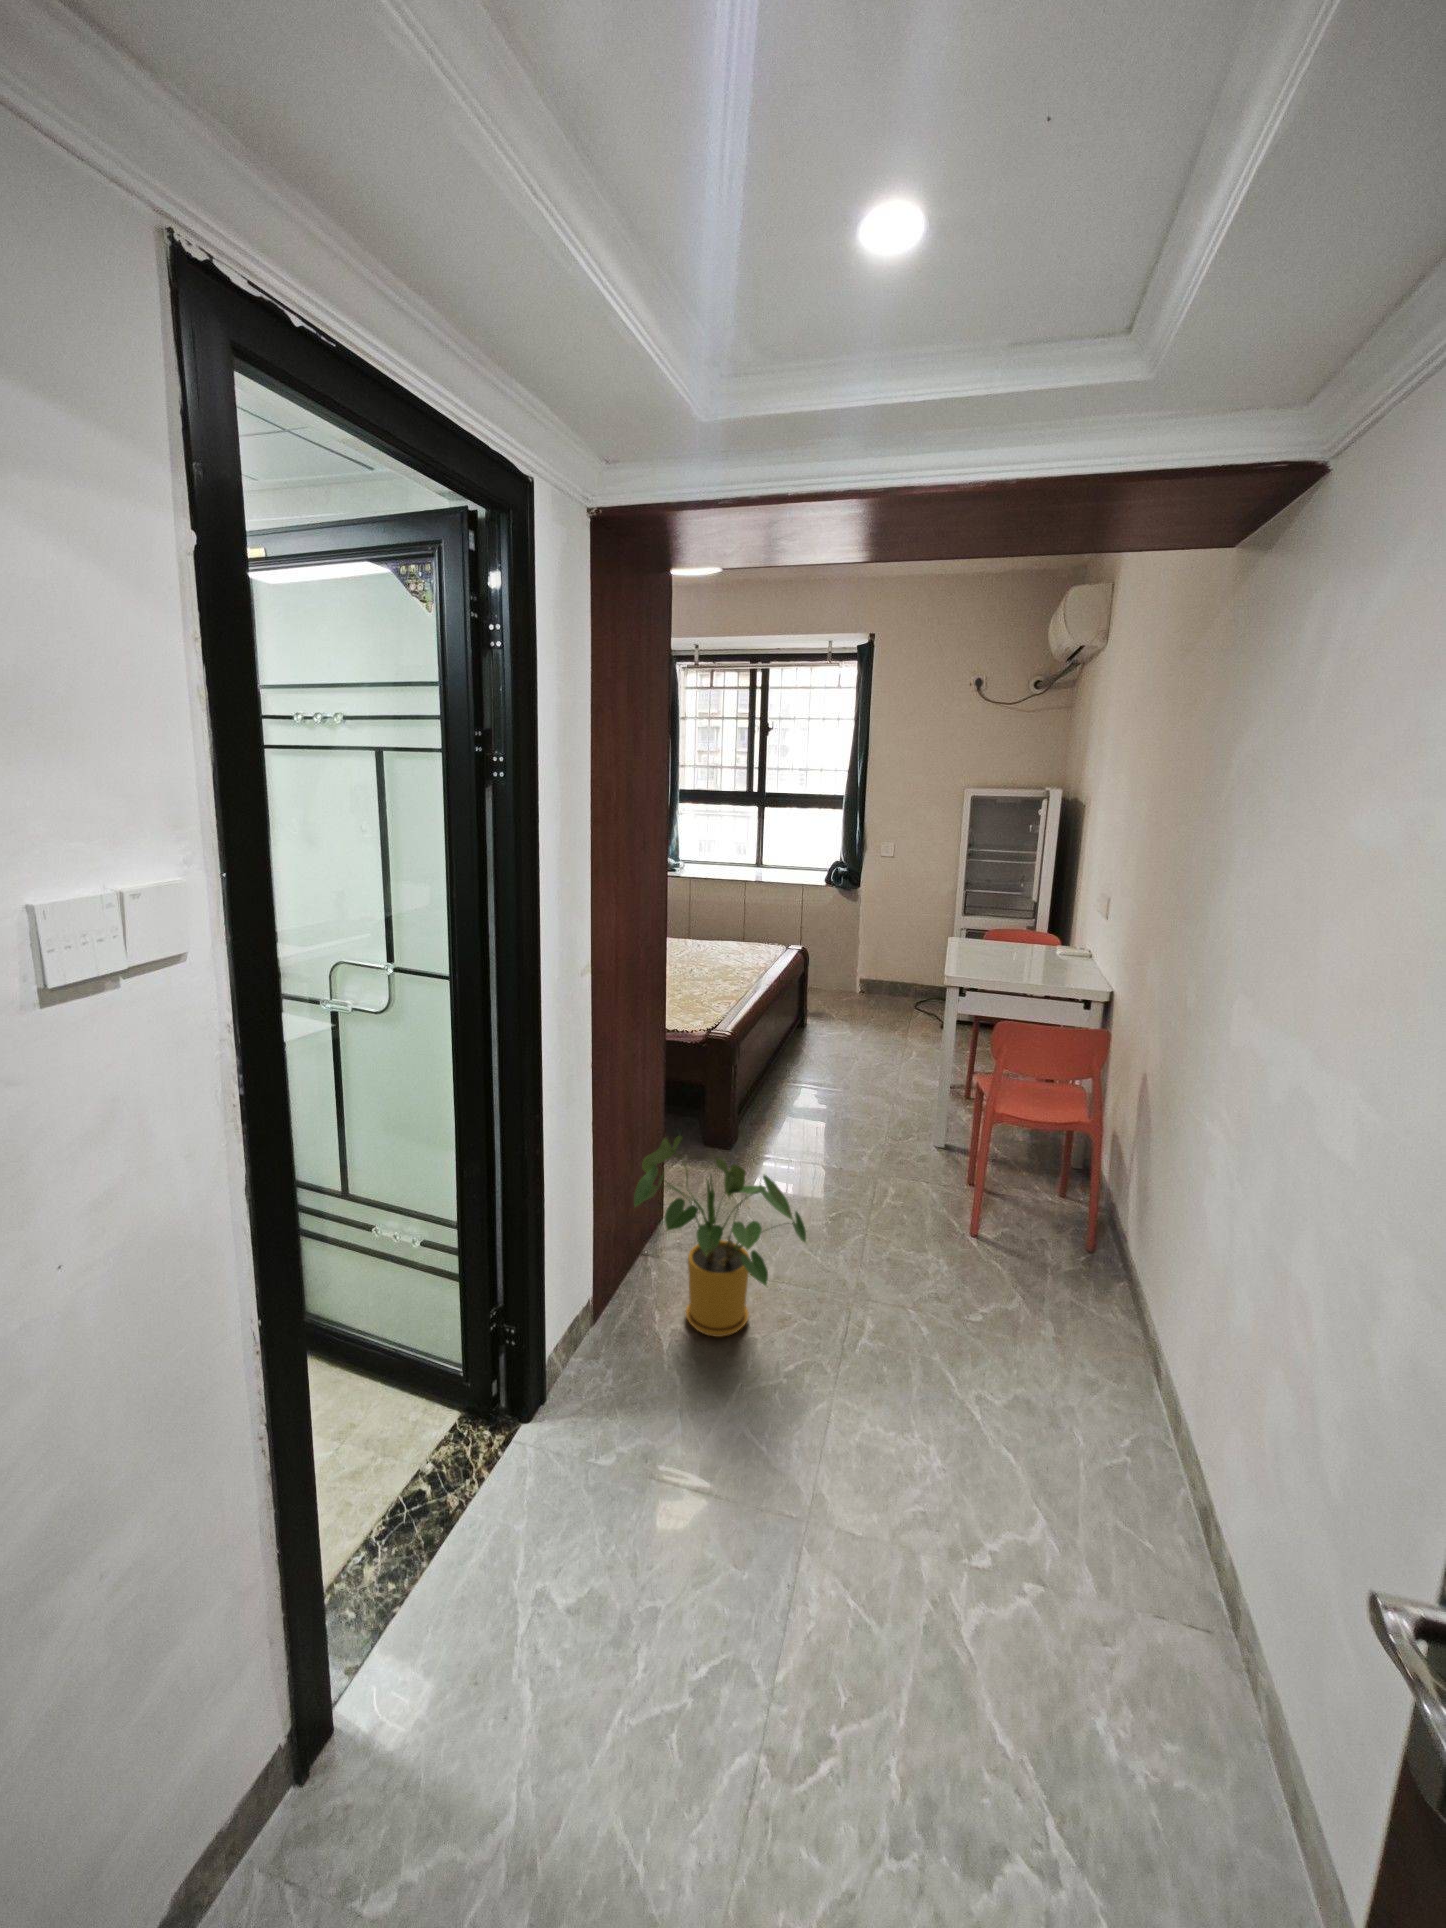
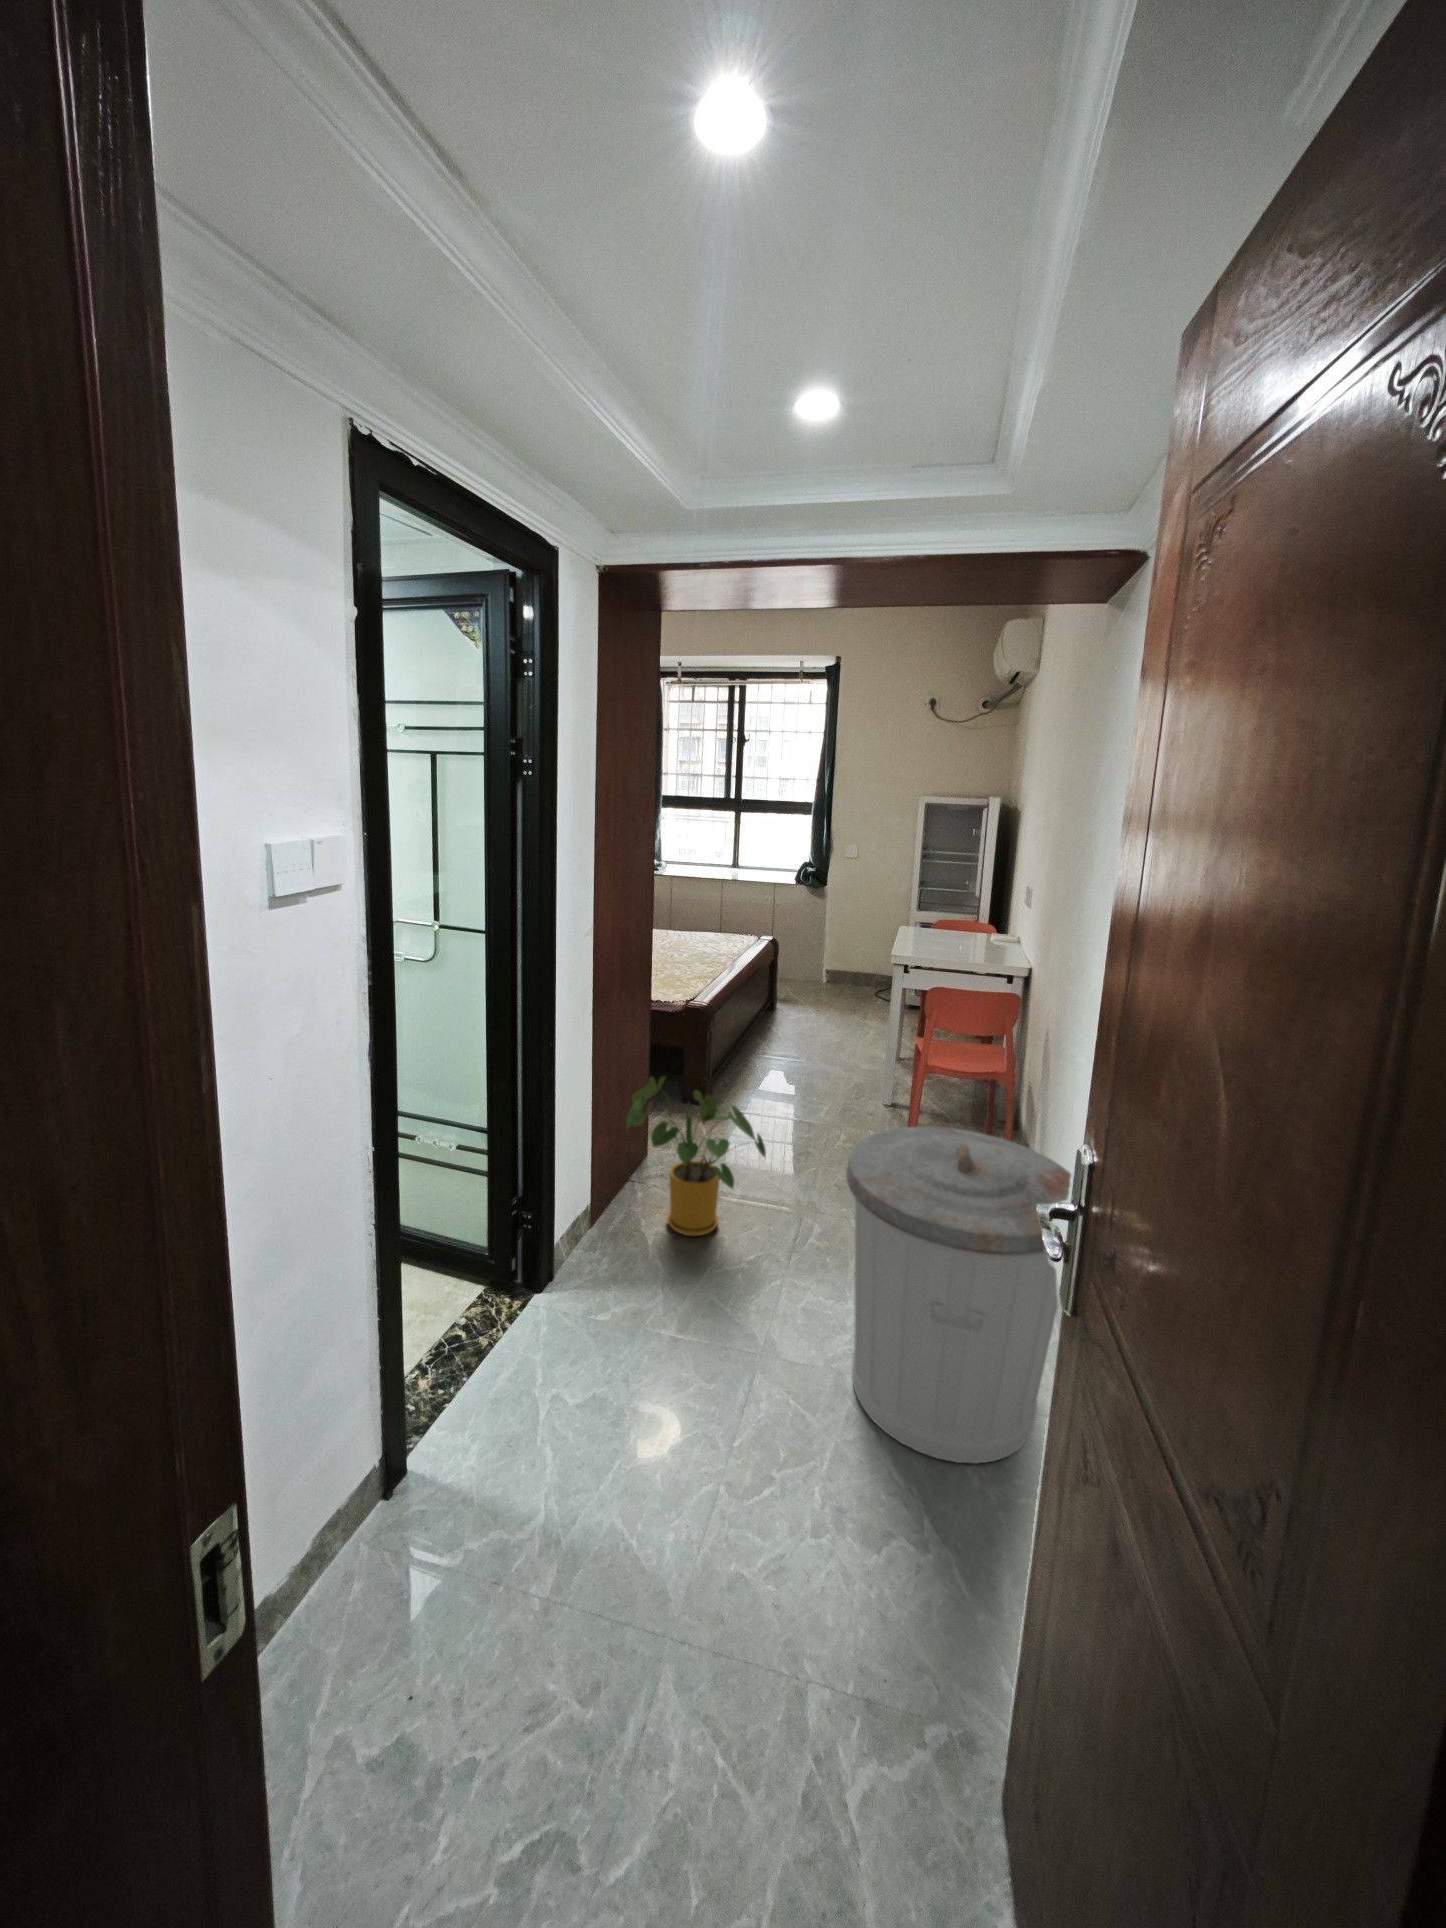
trash can: none [920,1224,1264,1710] -> present [846,1127,1071,1463]

